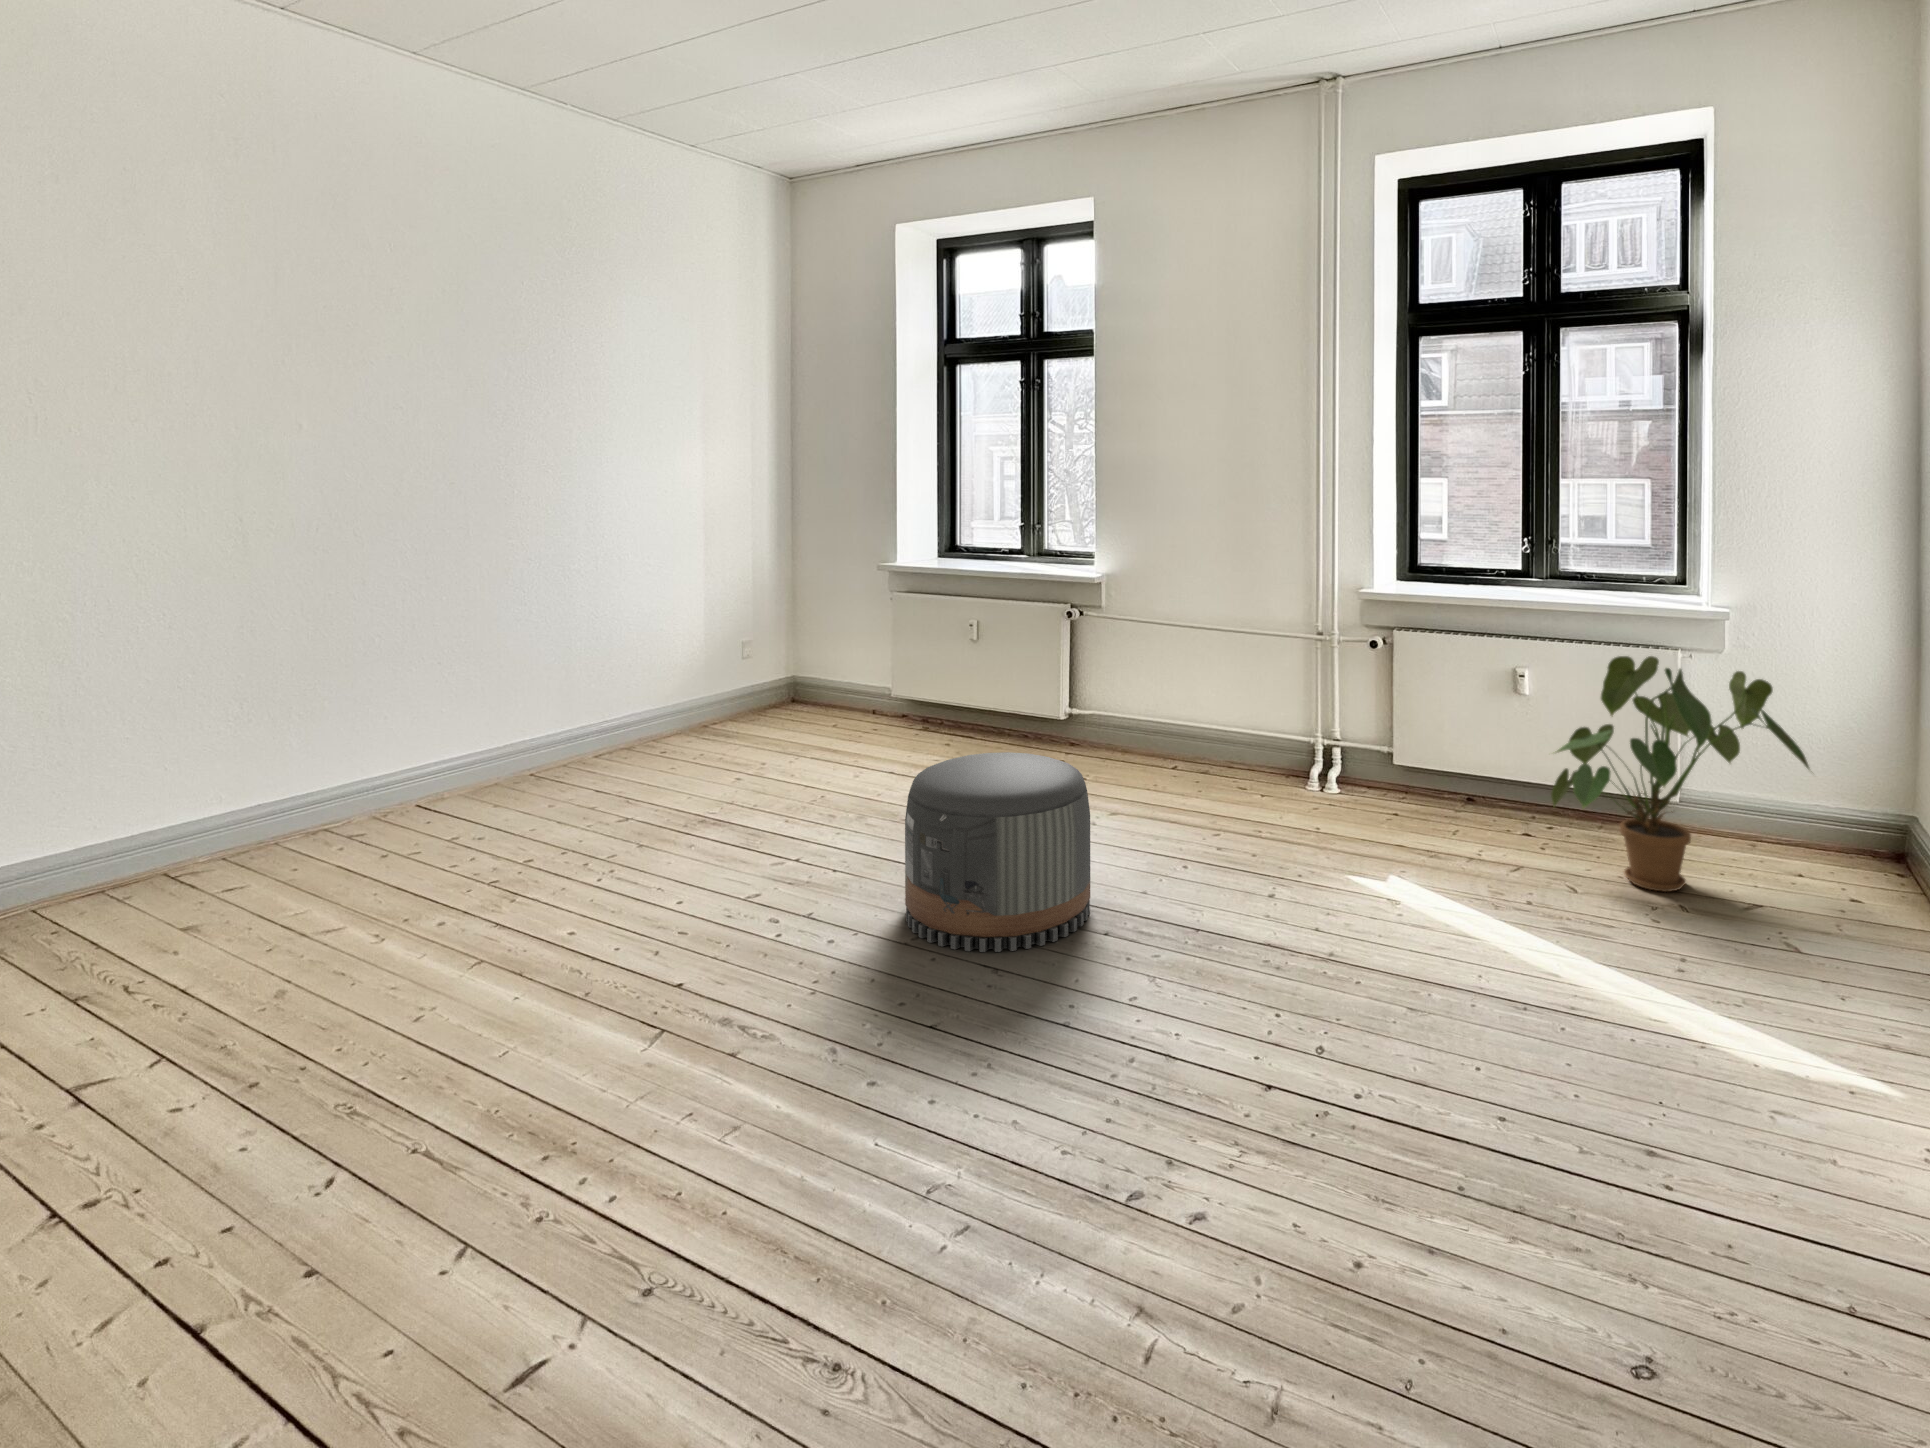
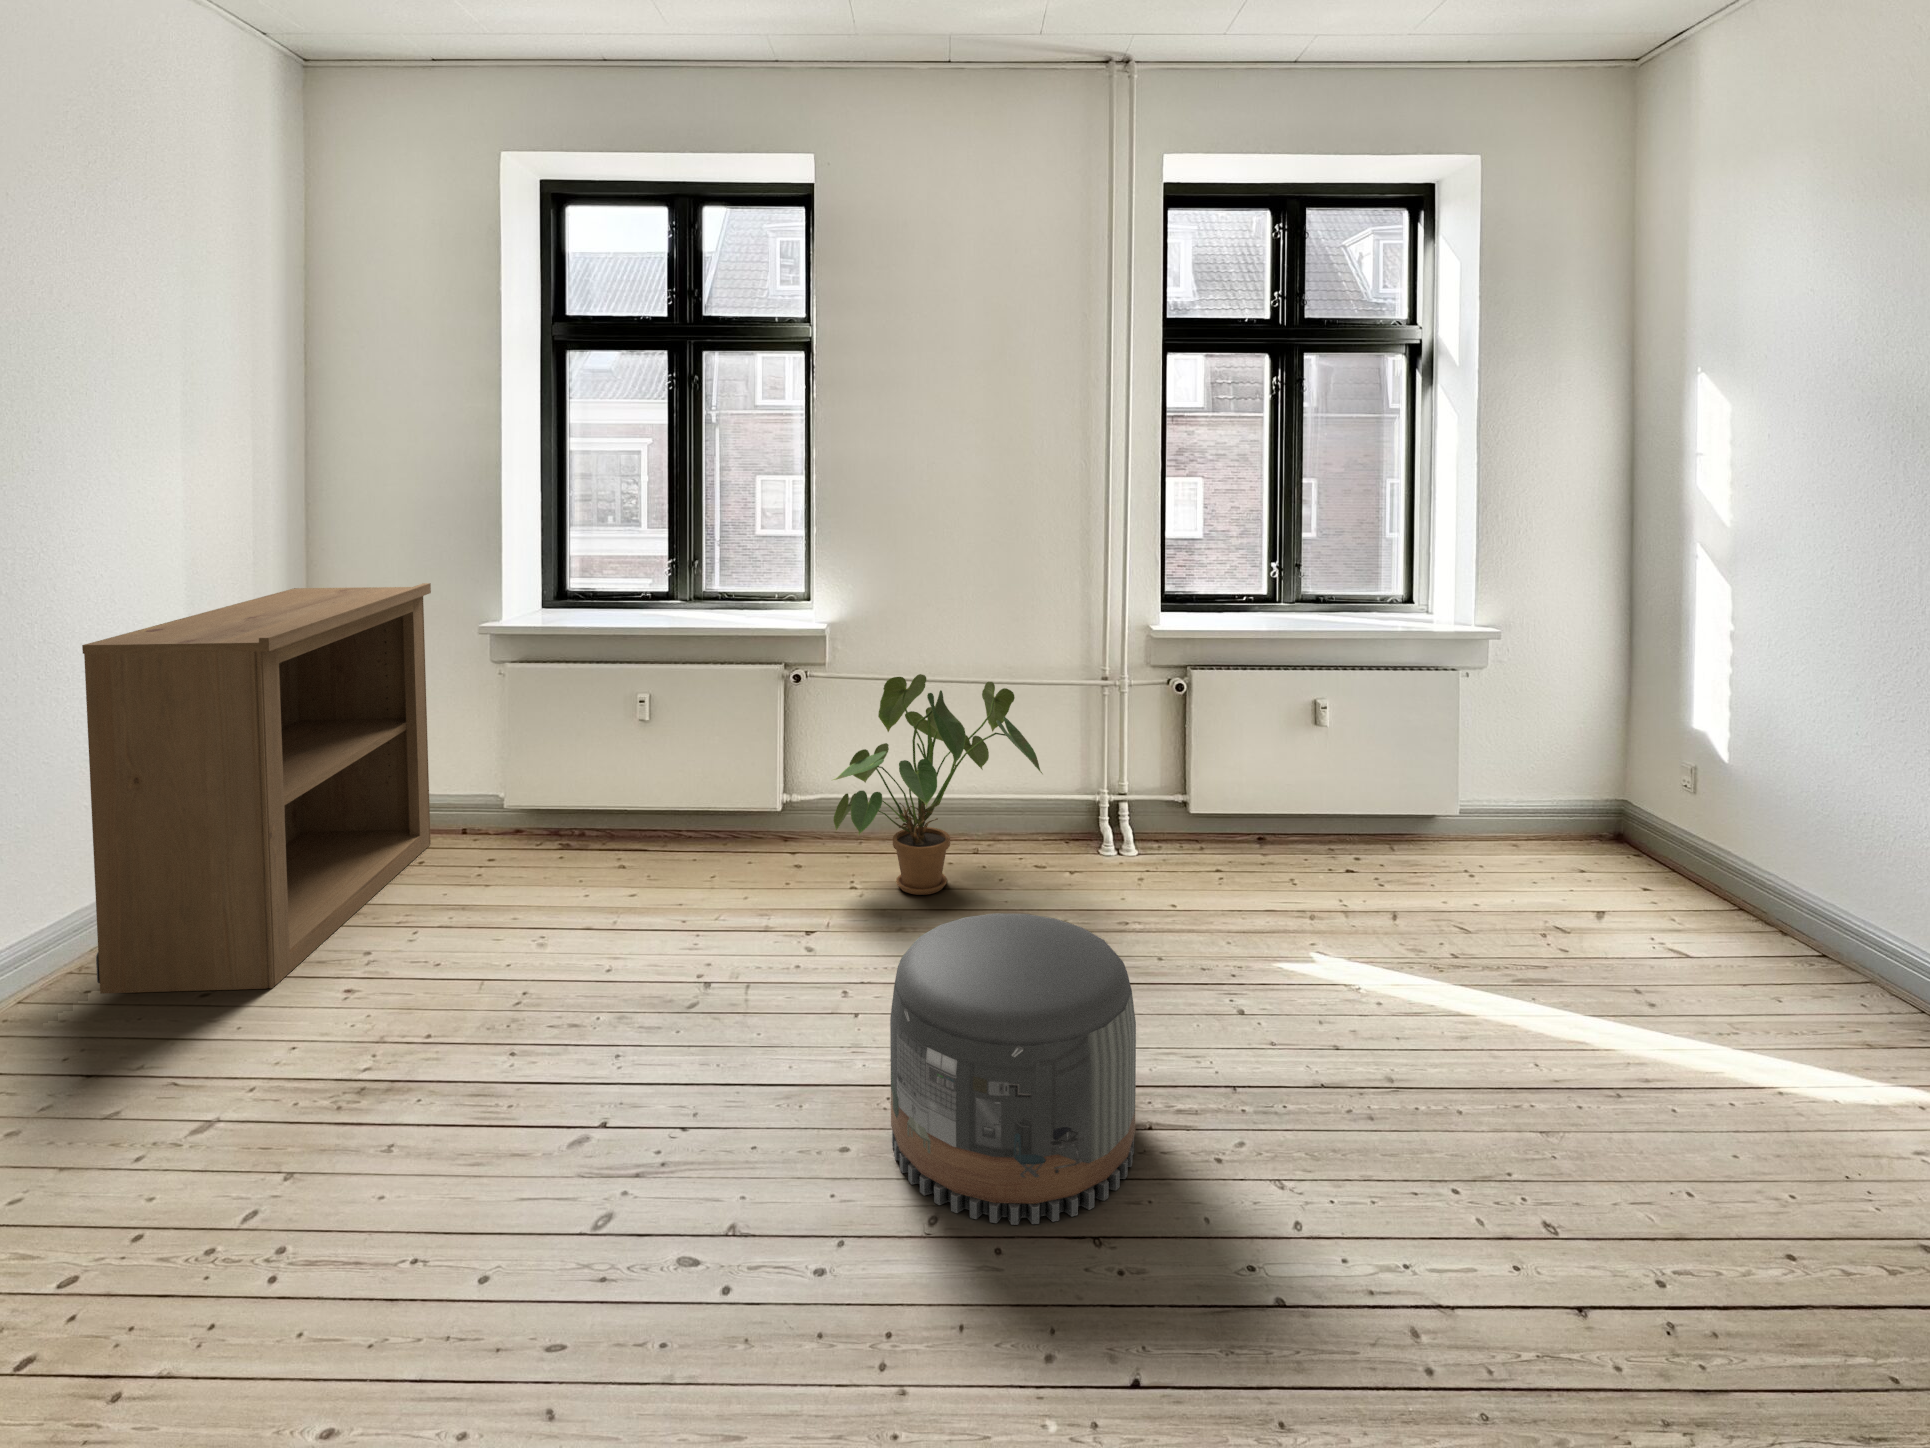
bookshelf: none [613,529,851,767] -> present [82,583,431,994]
house plant: present [1551,656,1809,892] -> present [833,674,1042,895]

